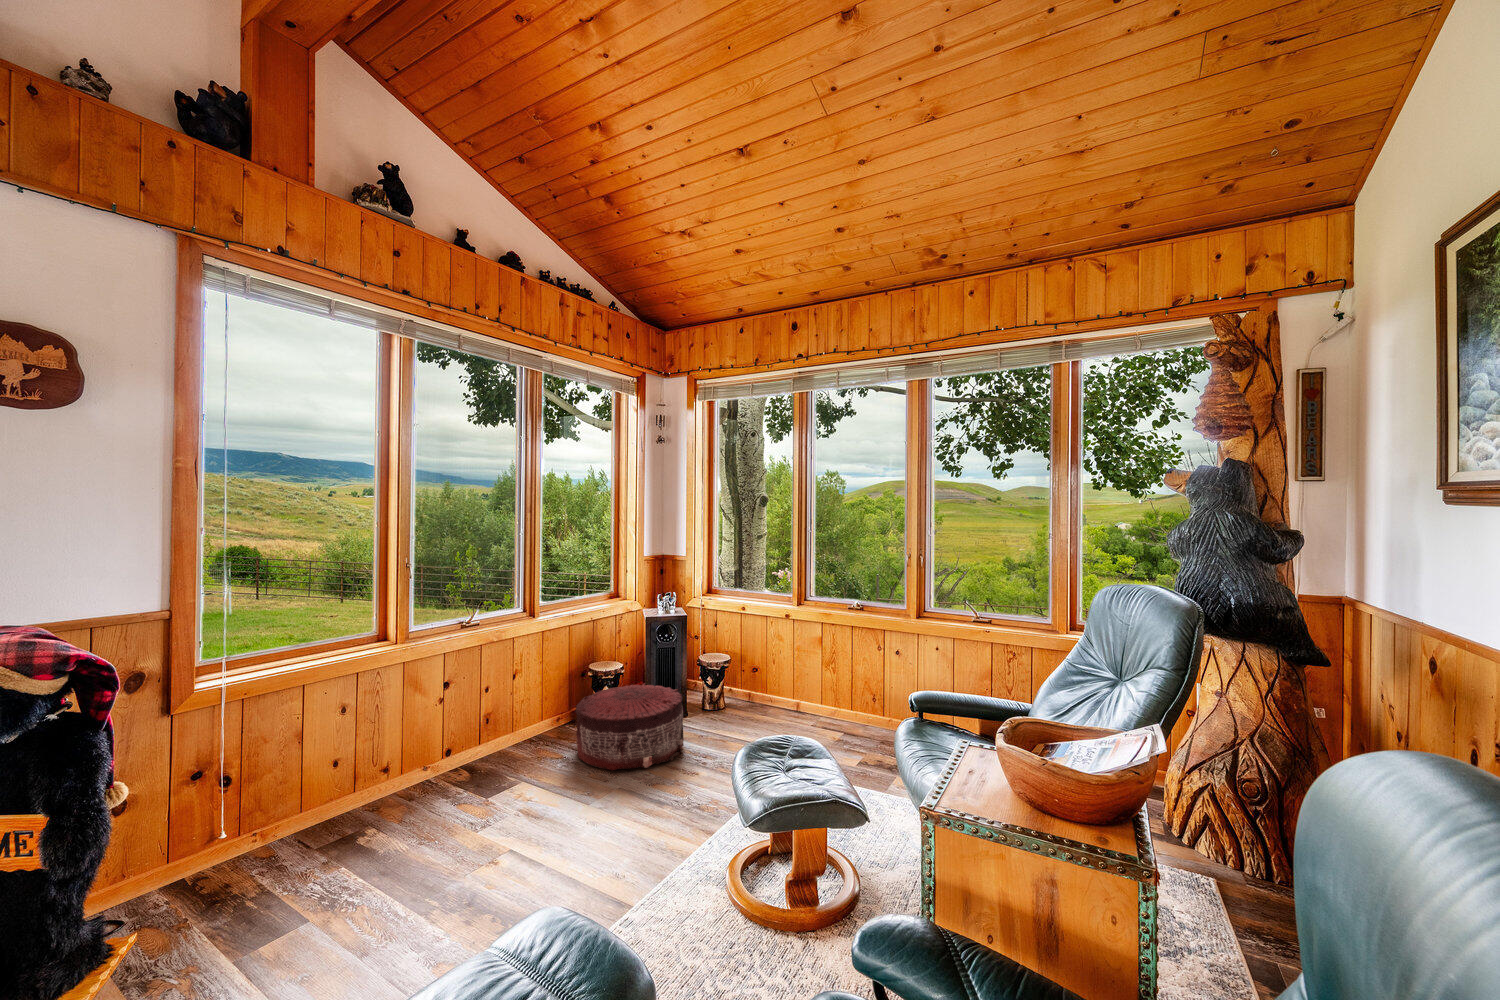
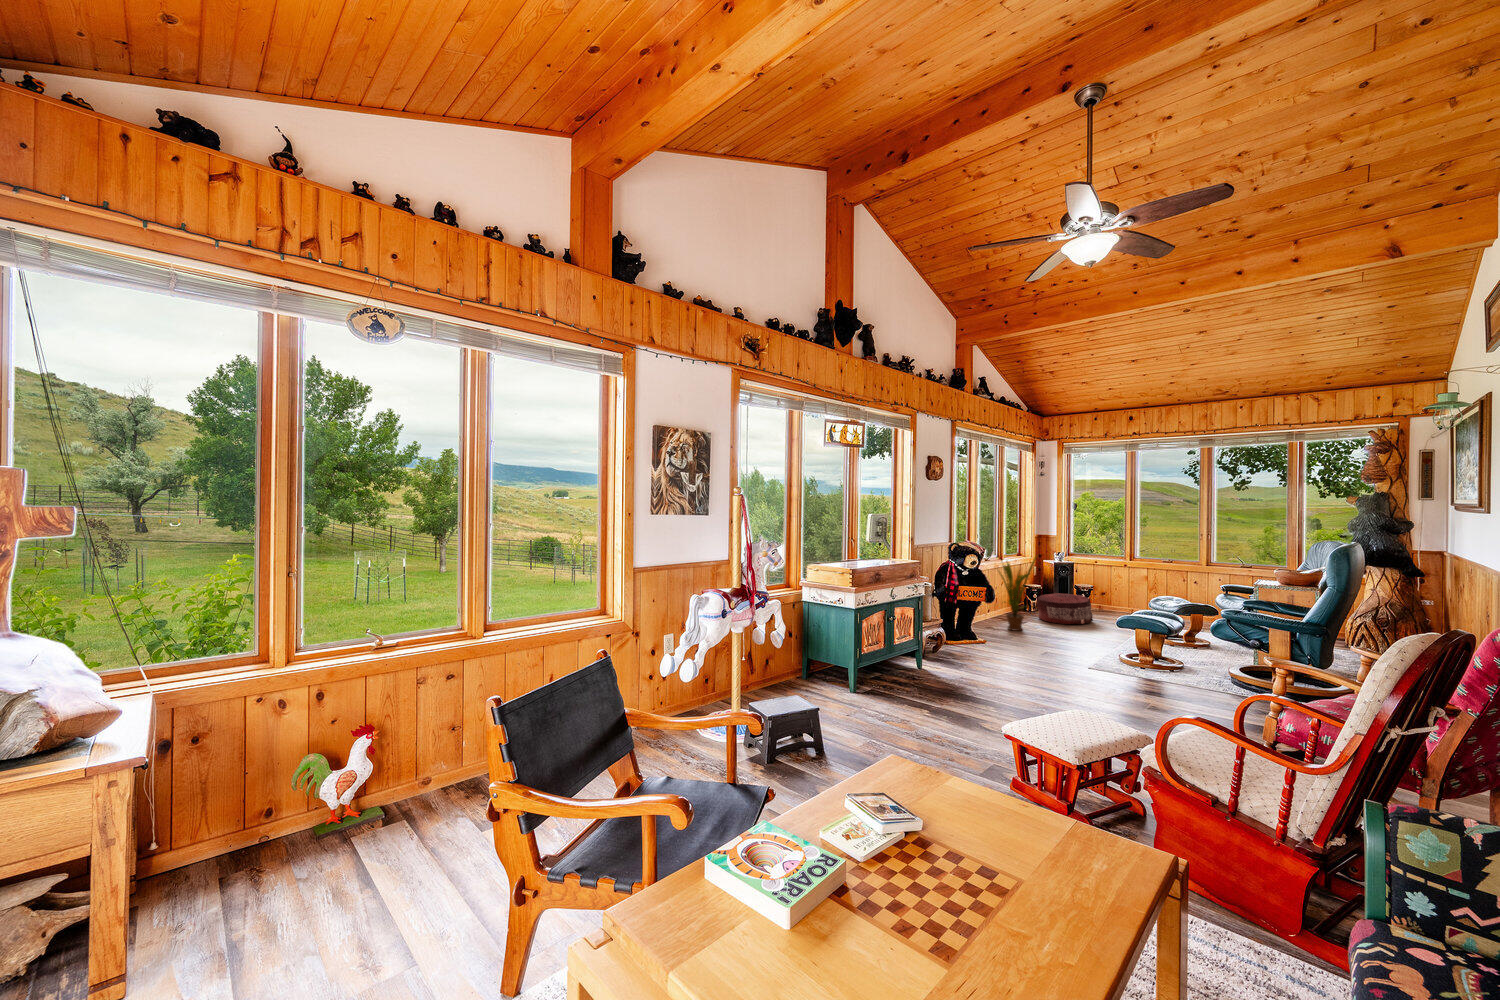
house plant: none [388,599,519,812] -> present [1000,557,1037,631]

